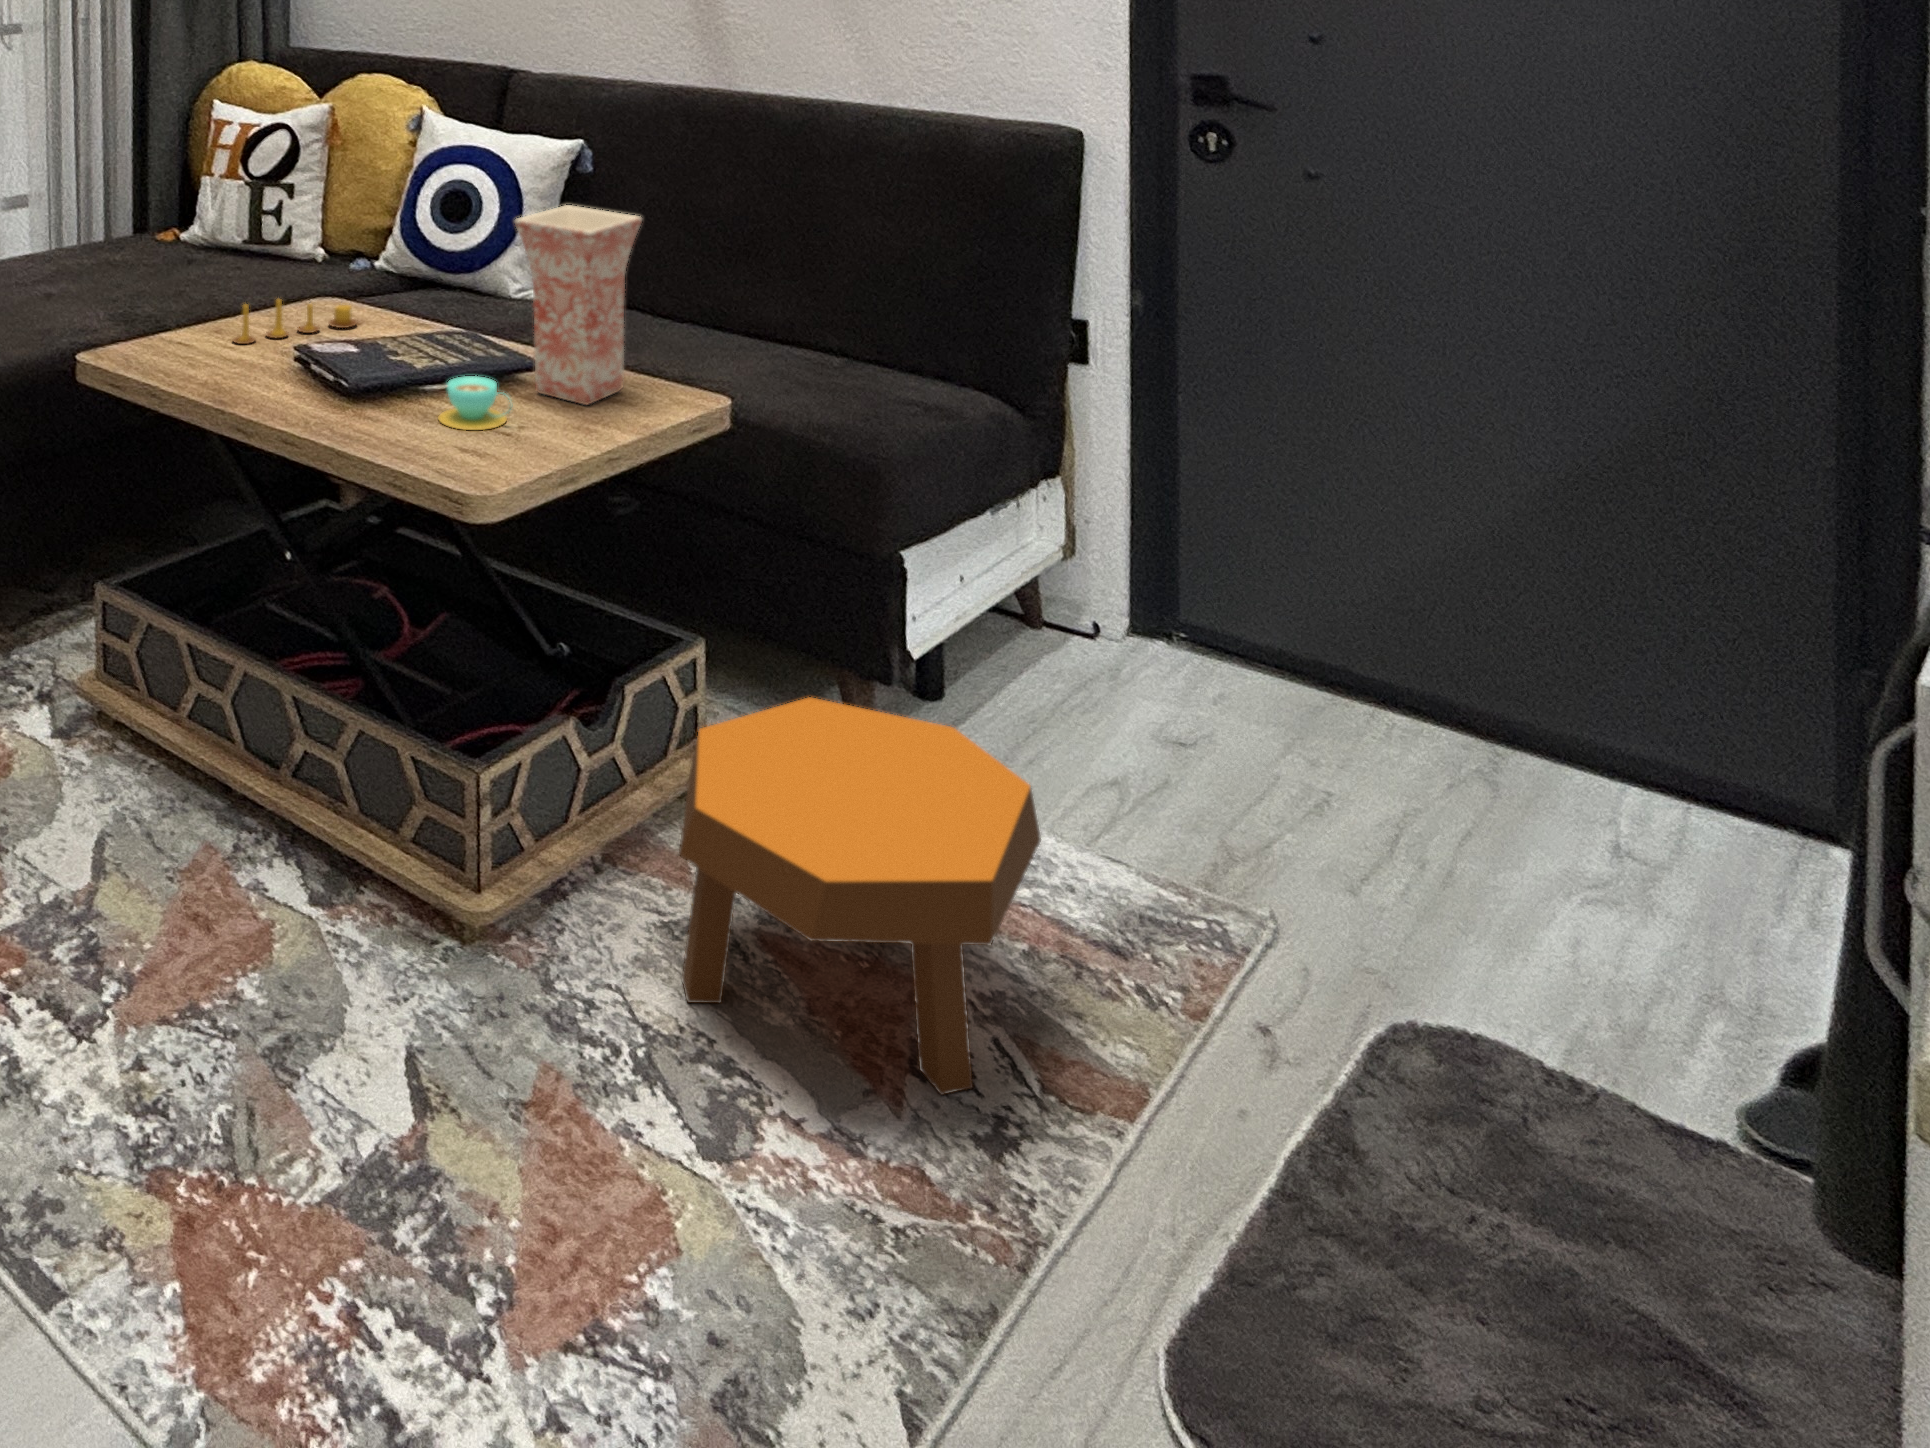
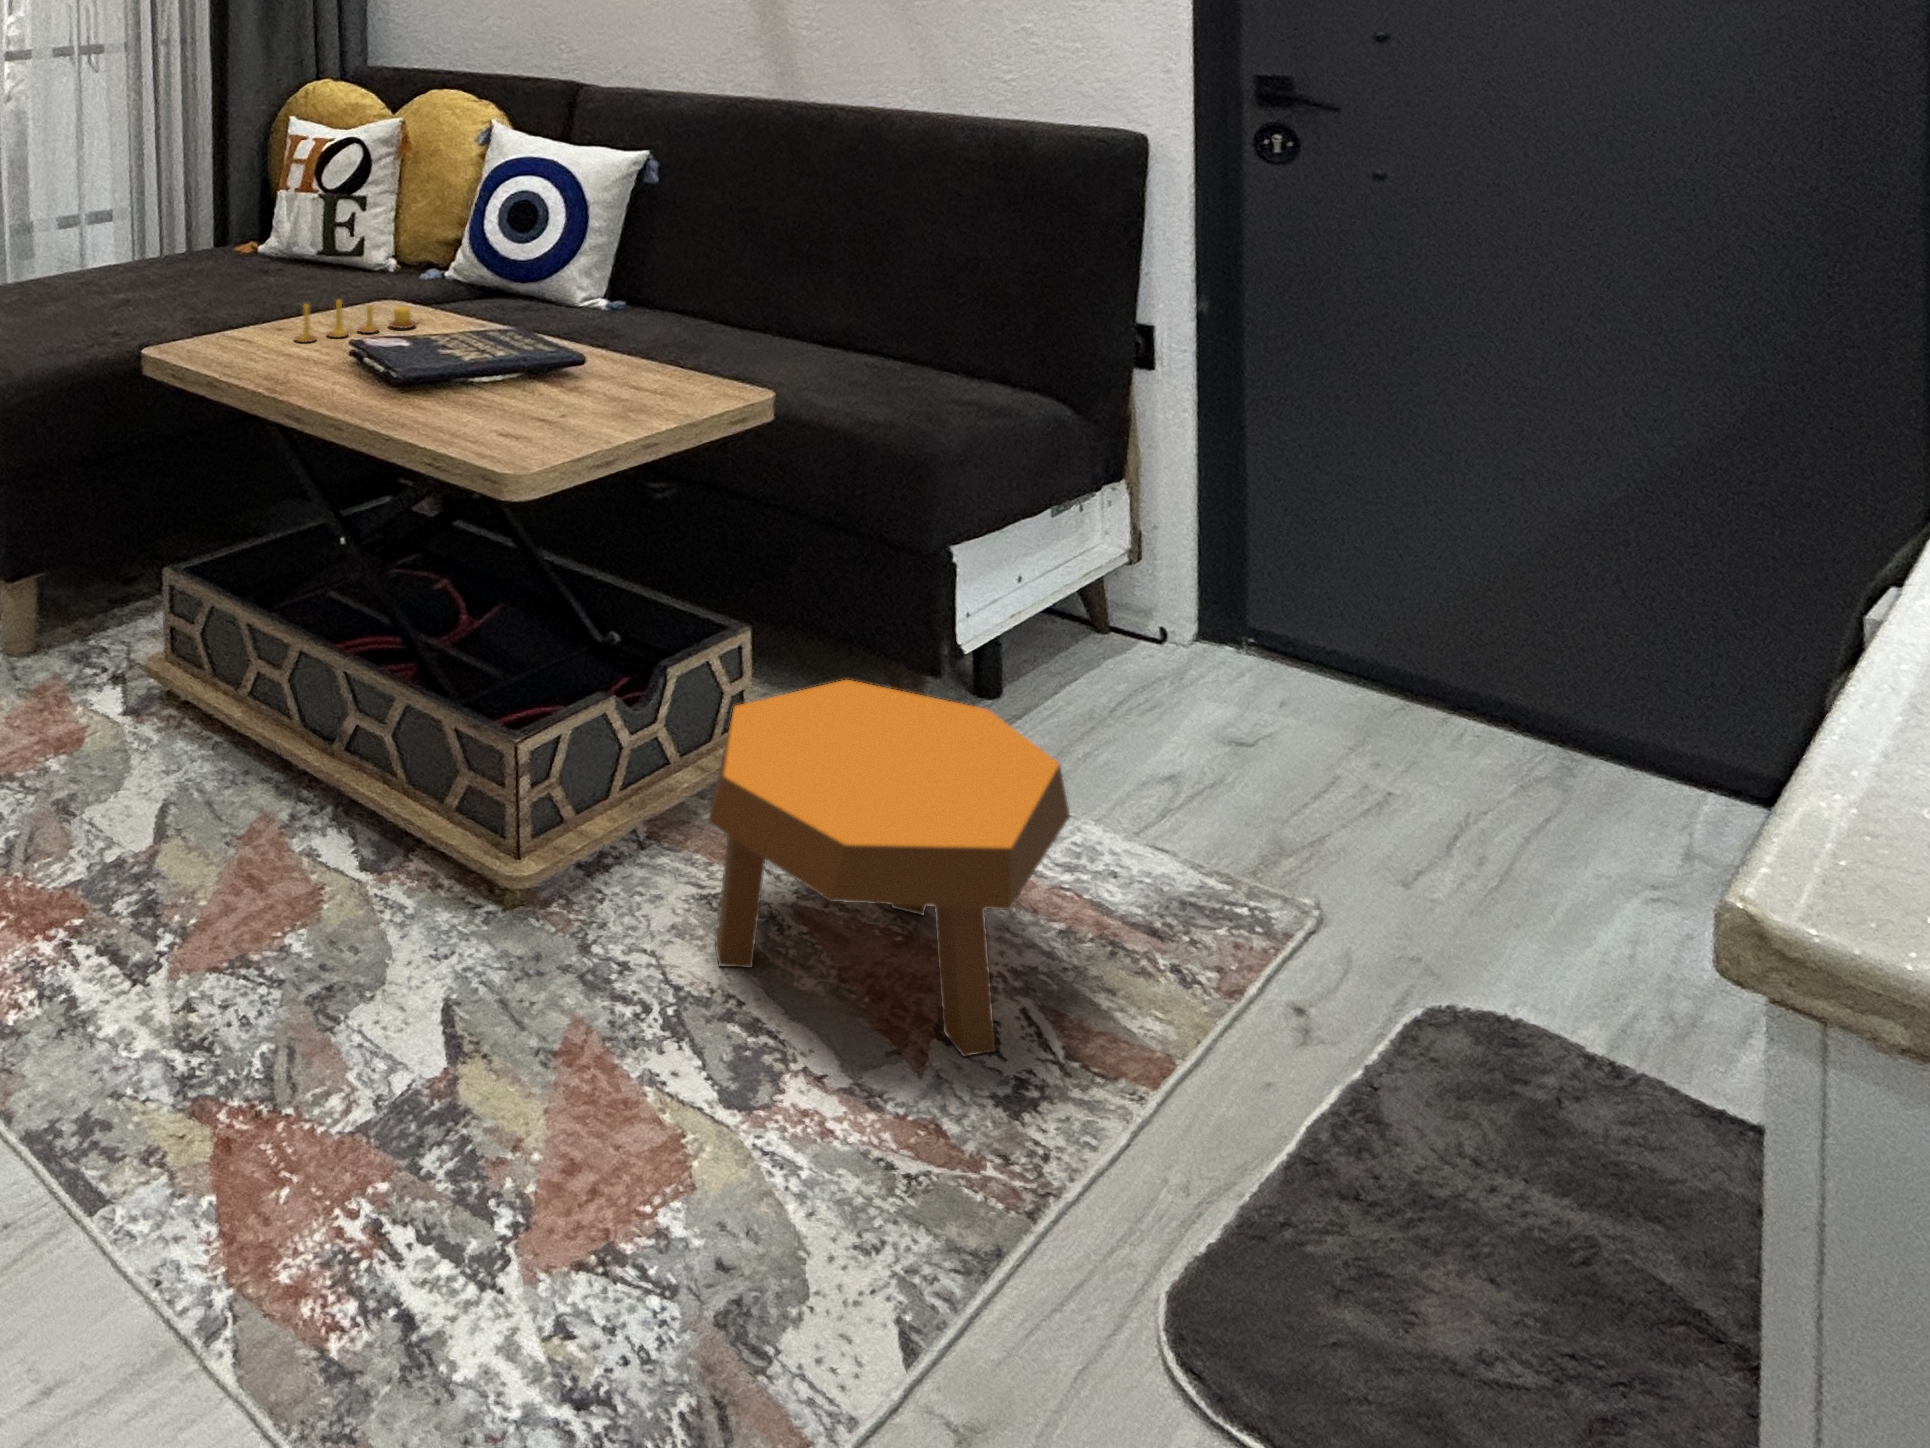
vase: present [515,205,642,405] -> none [559,205,686,398]
teacup: present [438,376,513,430] -> none [484,369,556,419]

